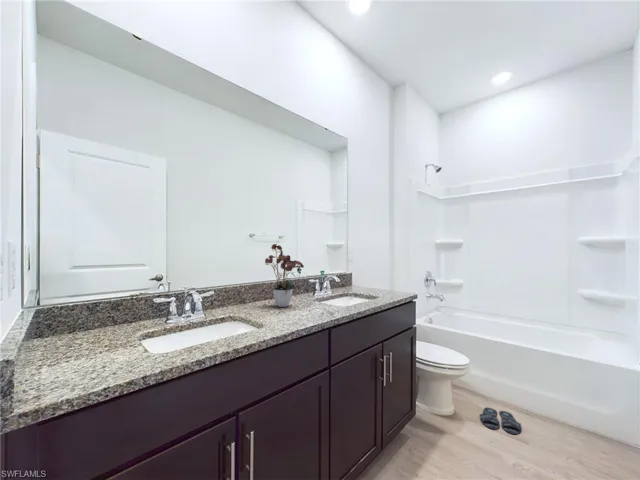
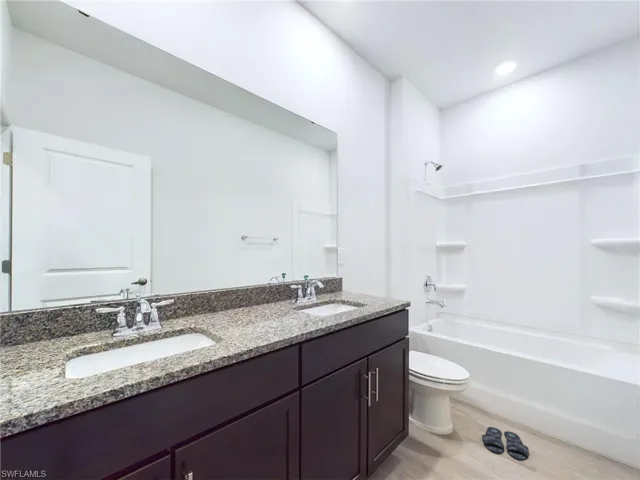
flower arrangement: present [265,244,304,307] -> none [233,243,282,316]

